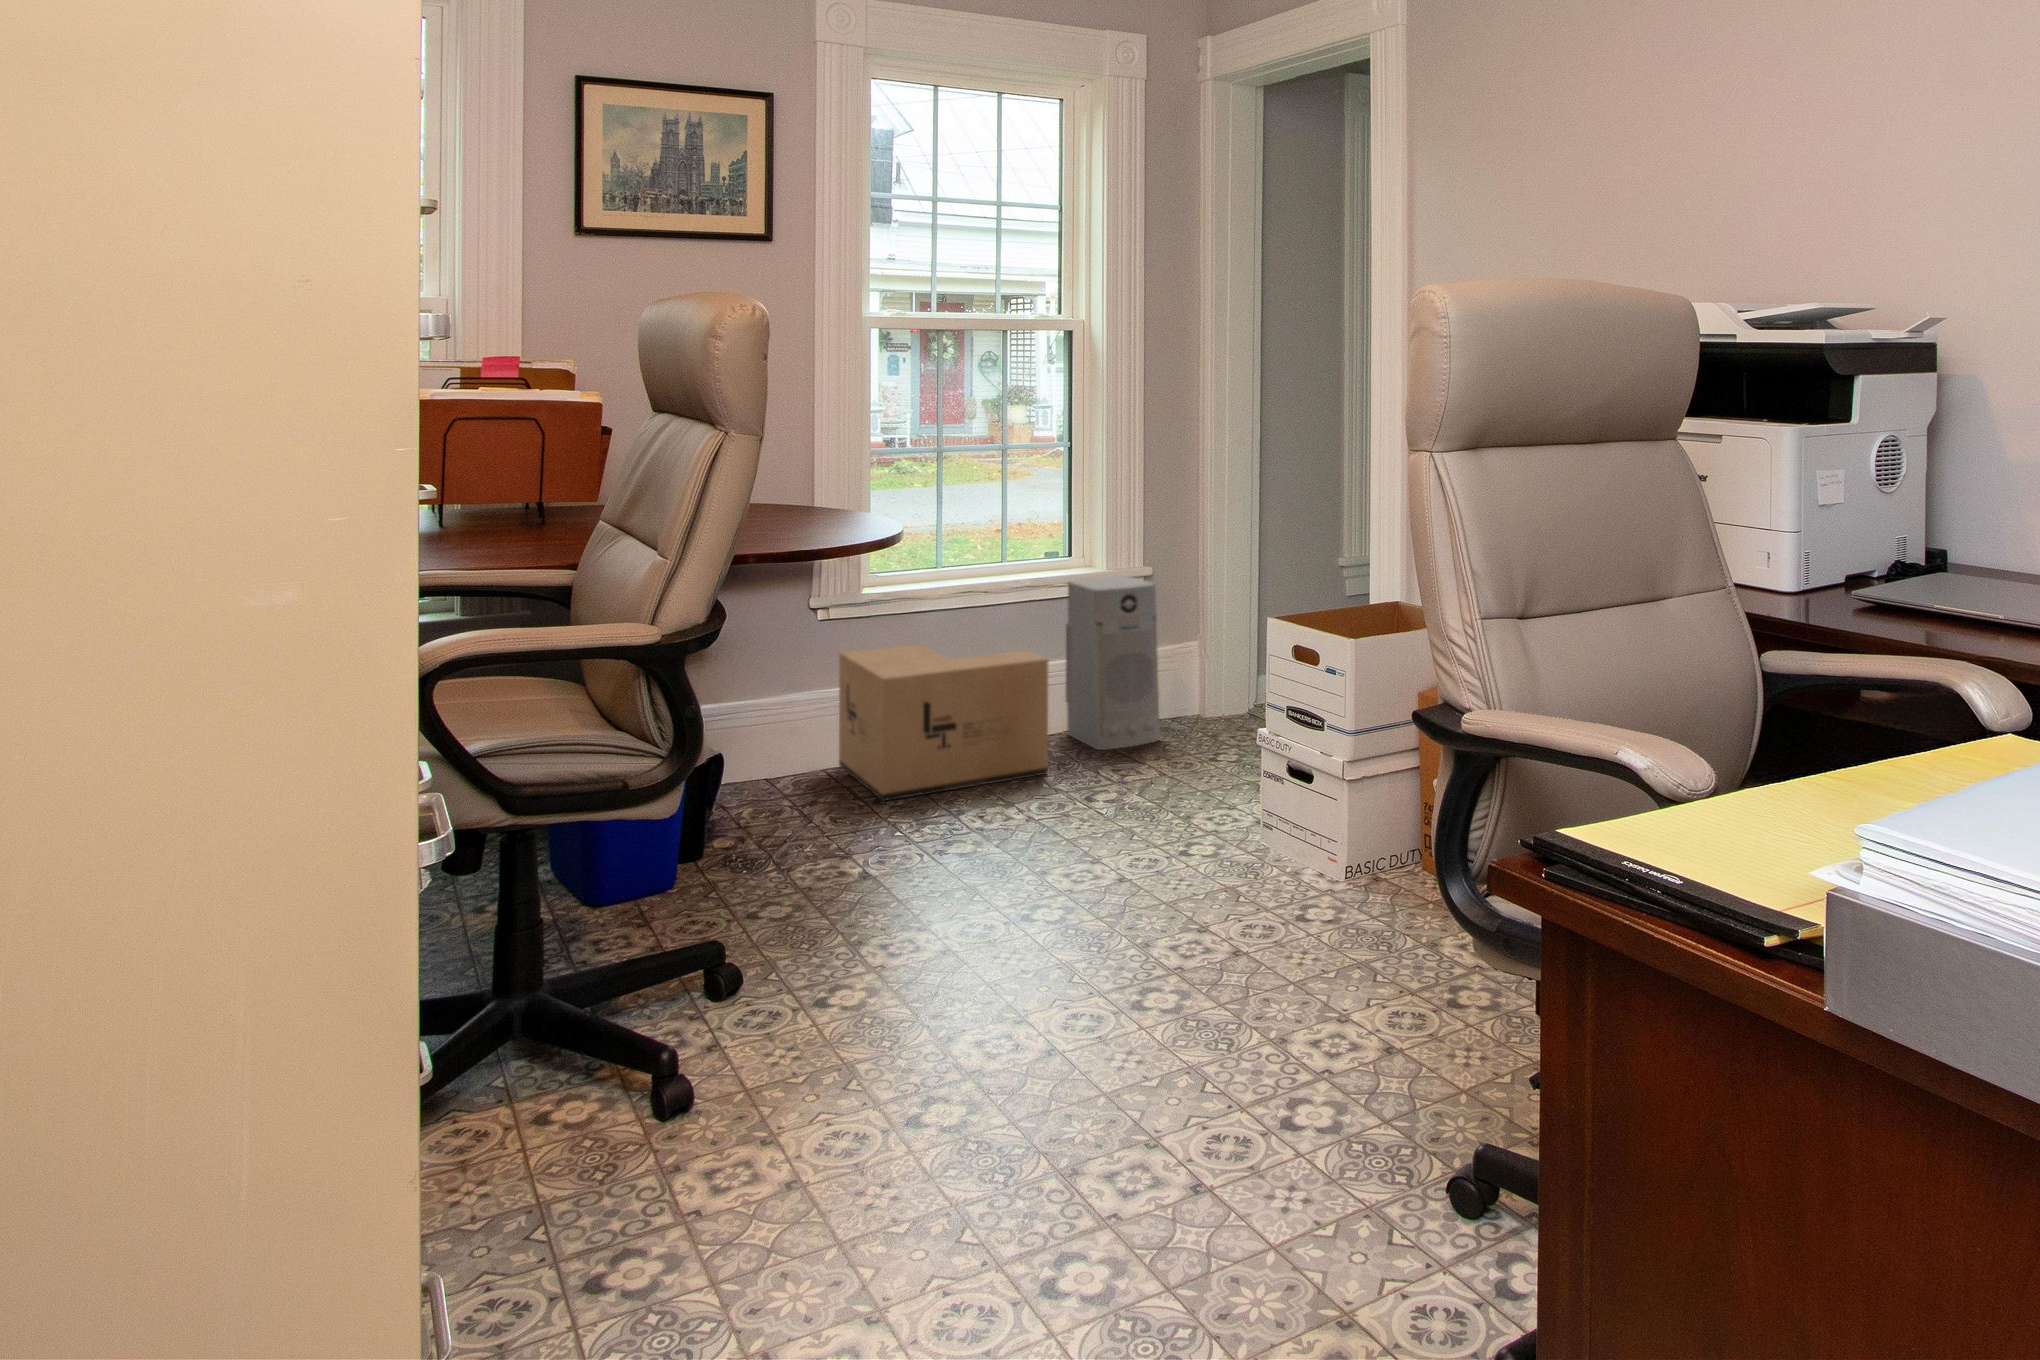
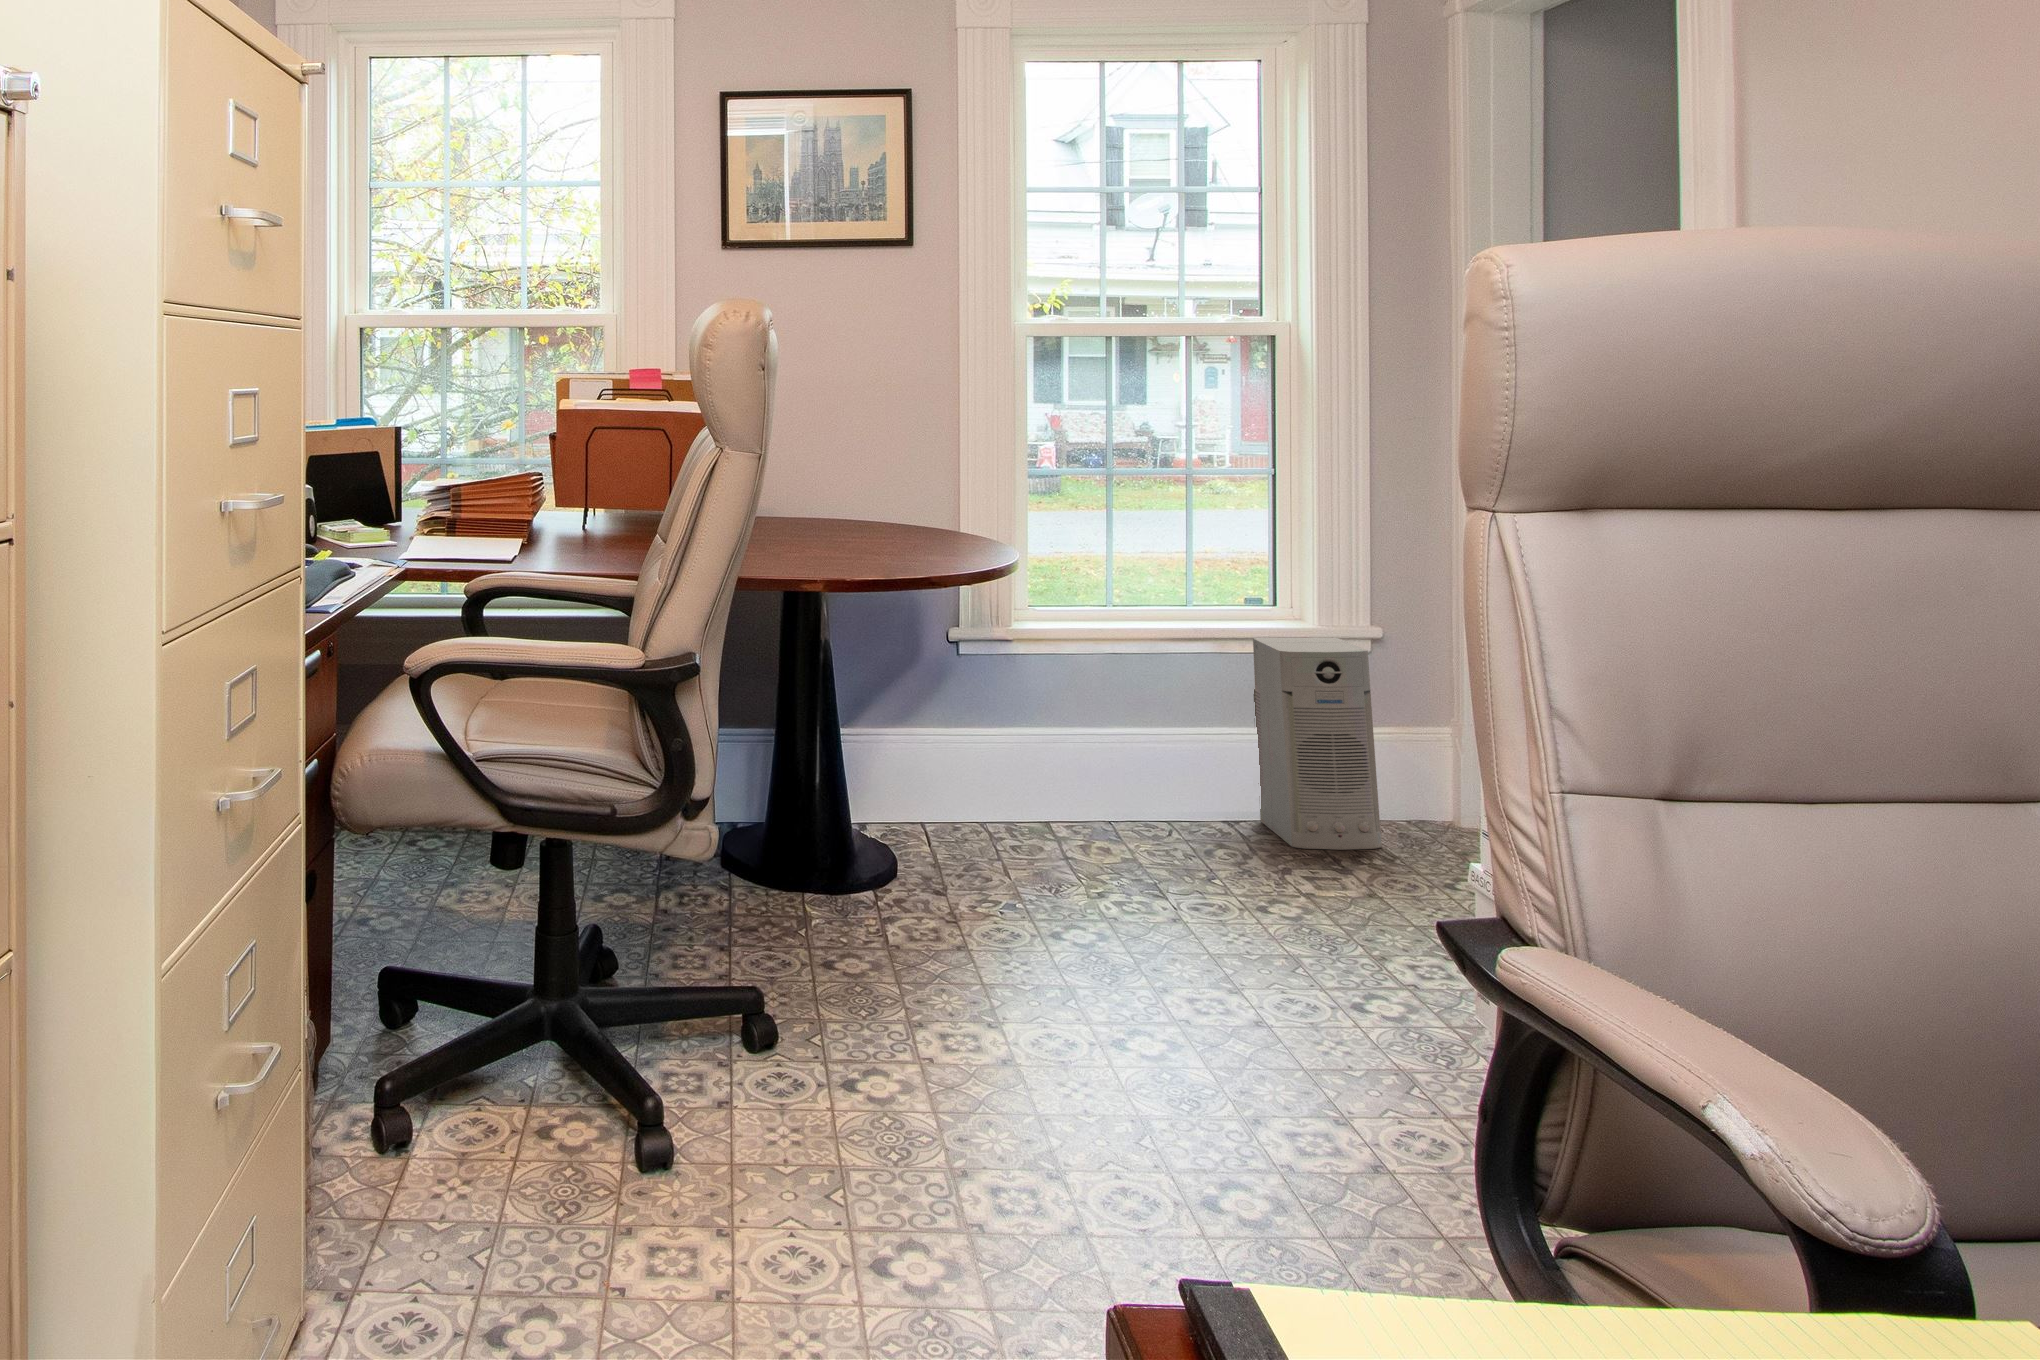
cardboard box: present [839,645,1048,801] -> none [981,694,1217,866]

